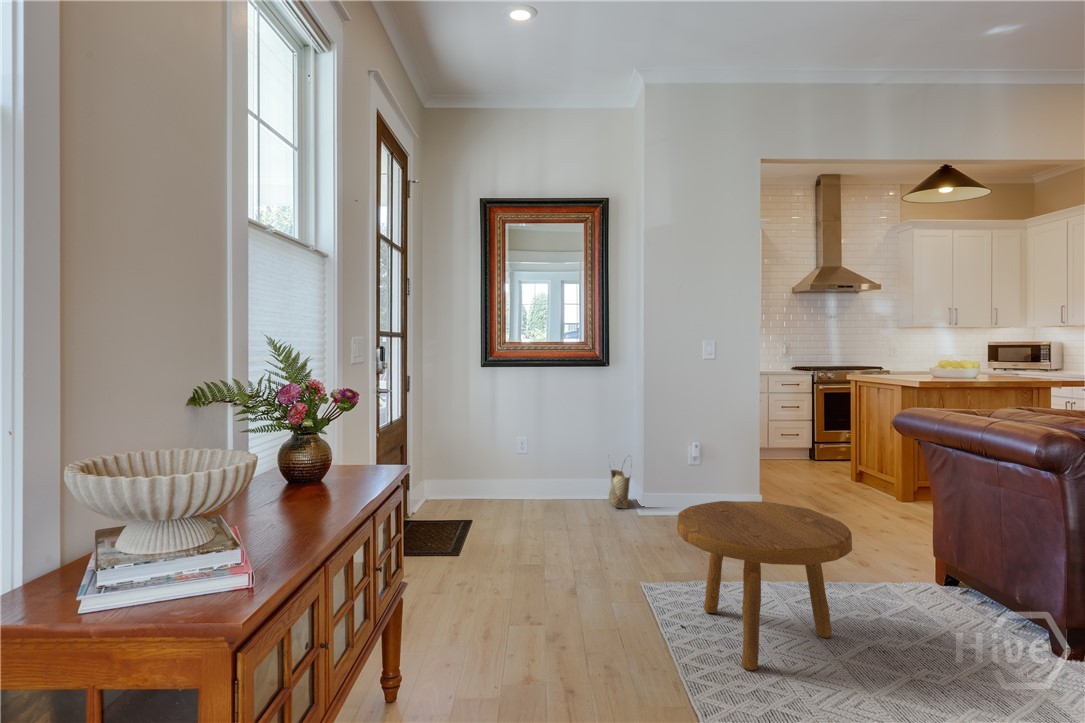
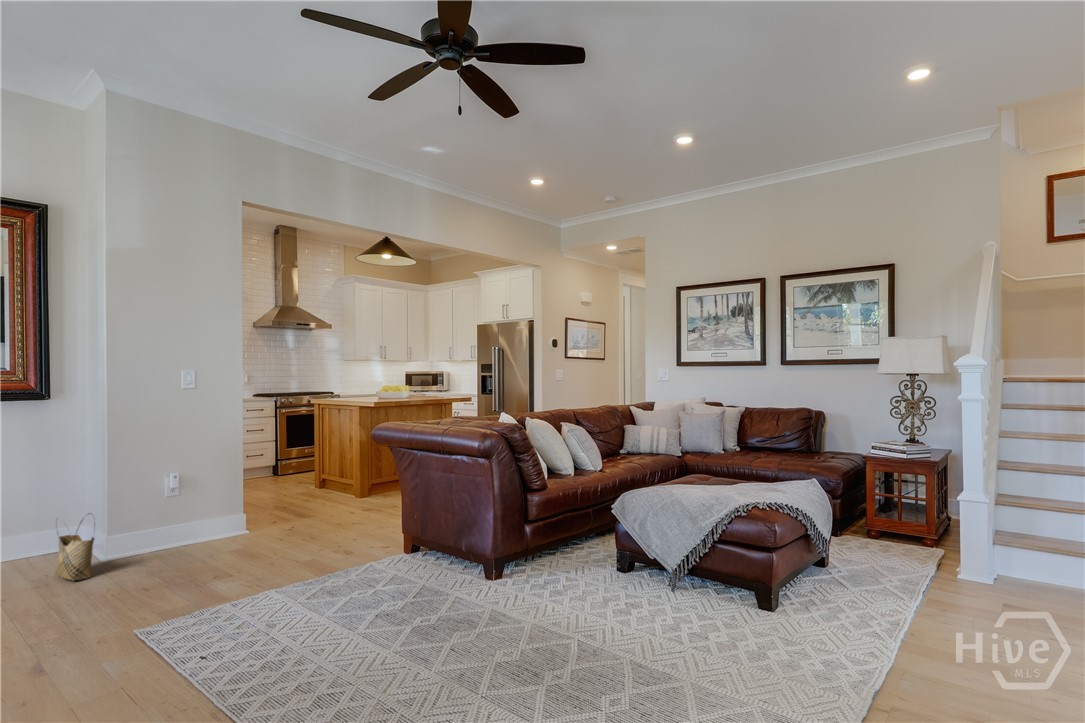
footstool: present [677,501,852,670] -> none [225,518,383,673]

